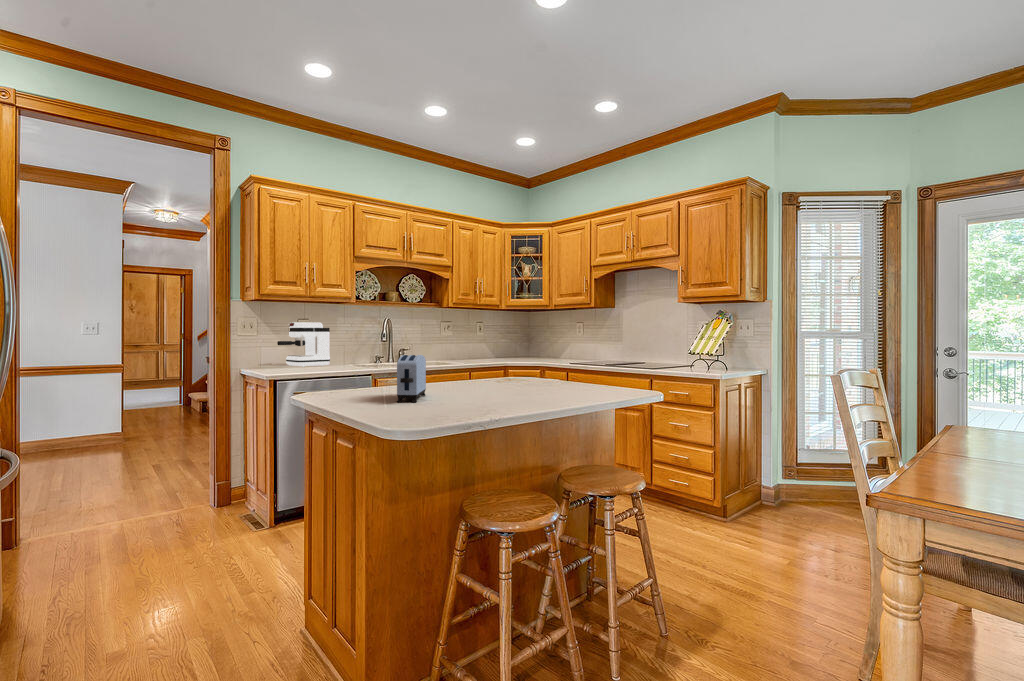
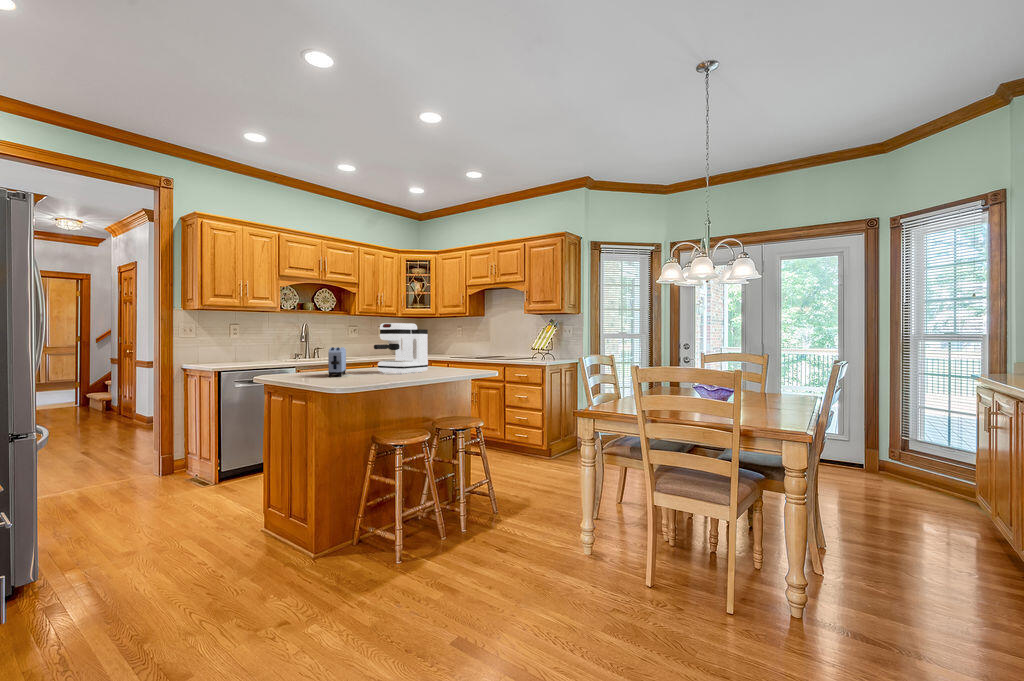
coffee maker: present [277,322,330,367] -> present [374,323,428,374]

